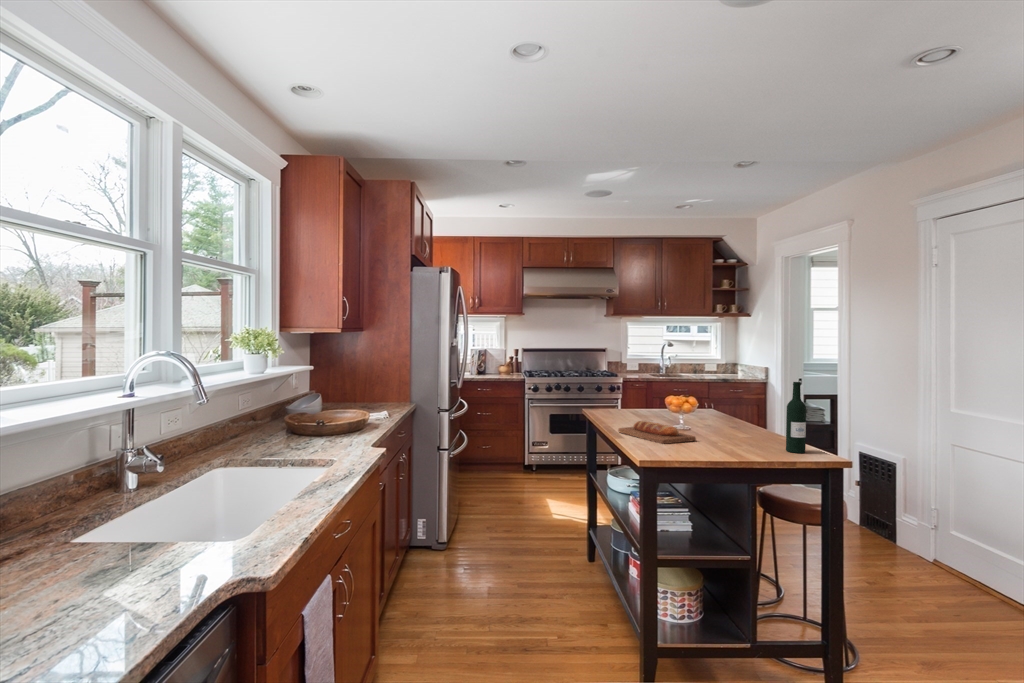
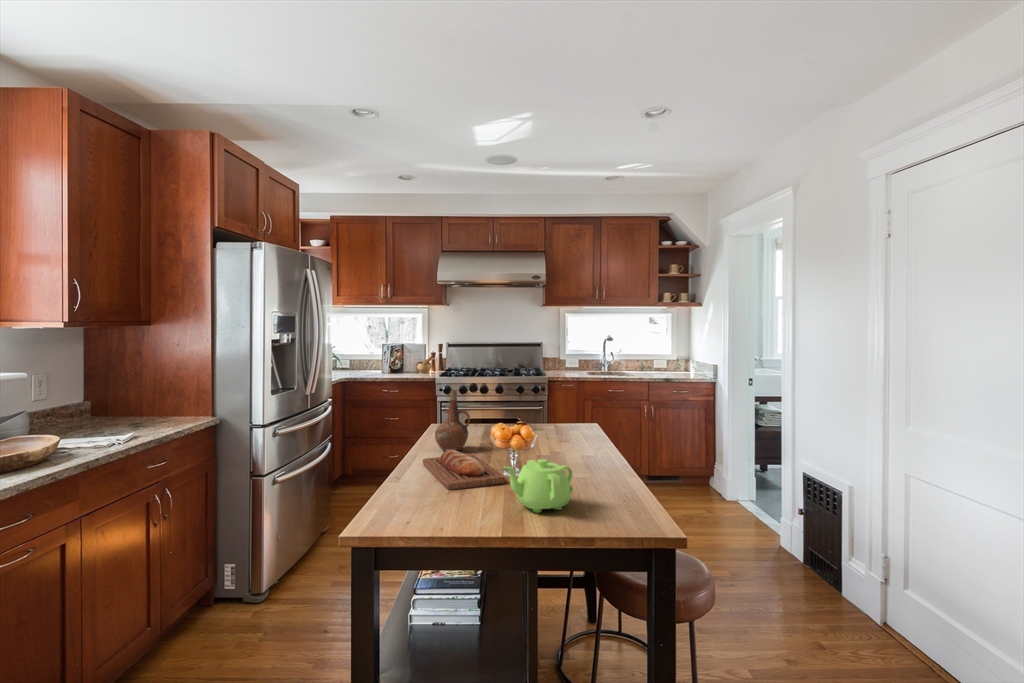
ceramic pitcher: none [609,380,636,426] -> present [435,390,470,451]
wine bottle: present [786,382,806,453] -> none [612,404,640,513]
teapot: none [719,419,762,453] -> present [504,459,573,513]

